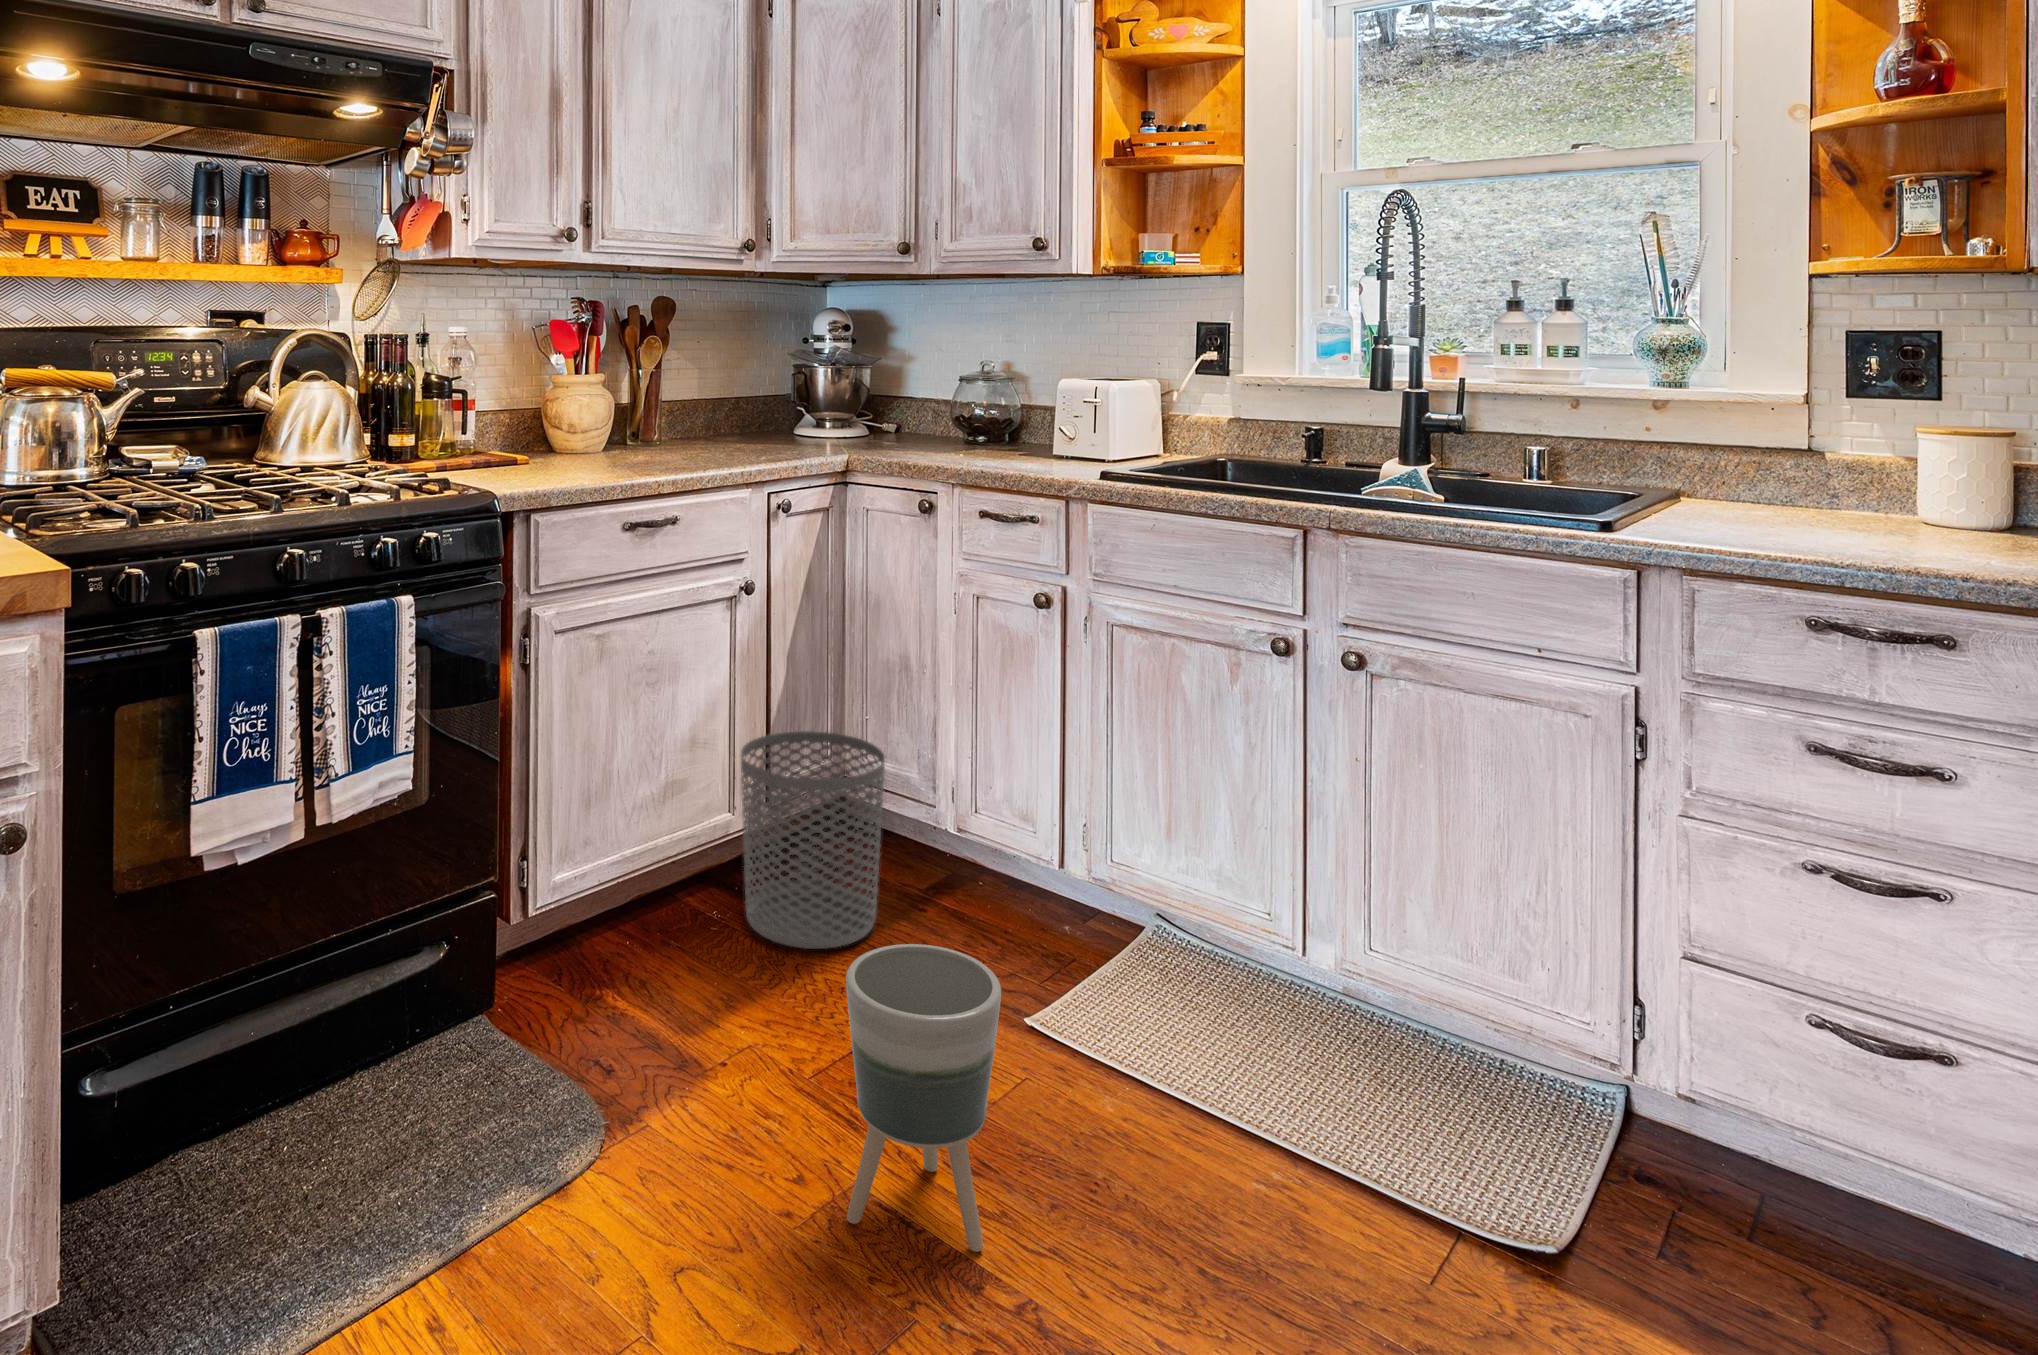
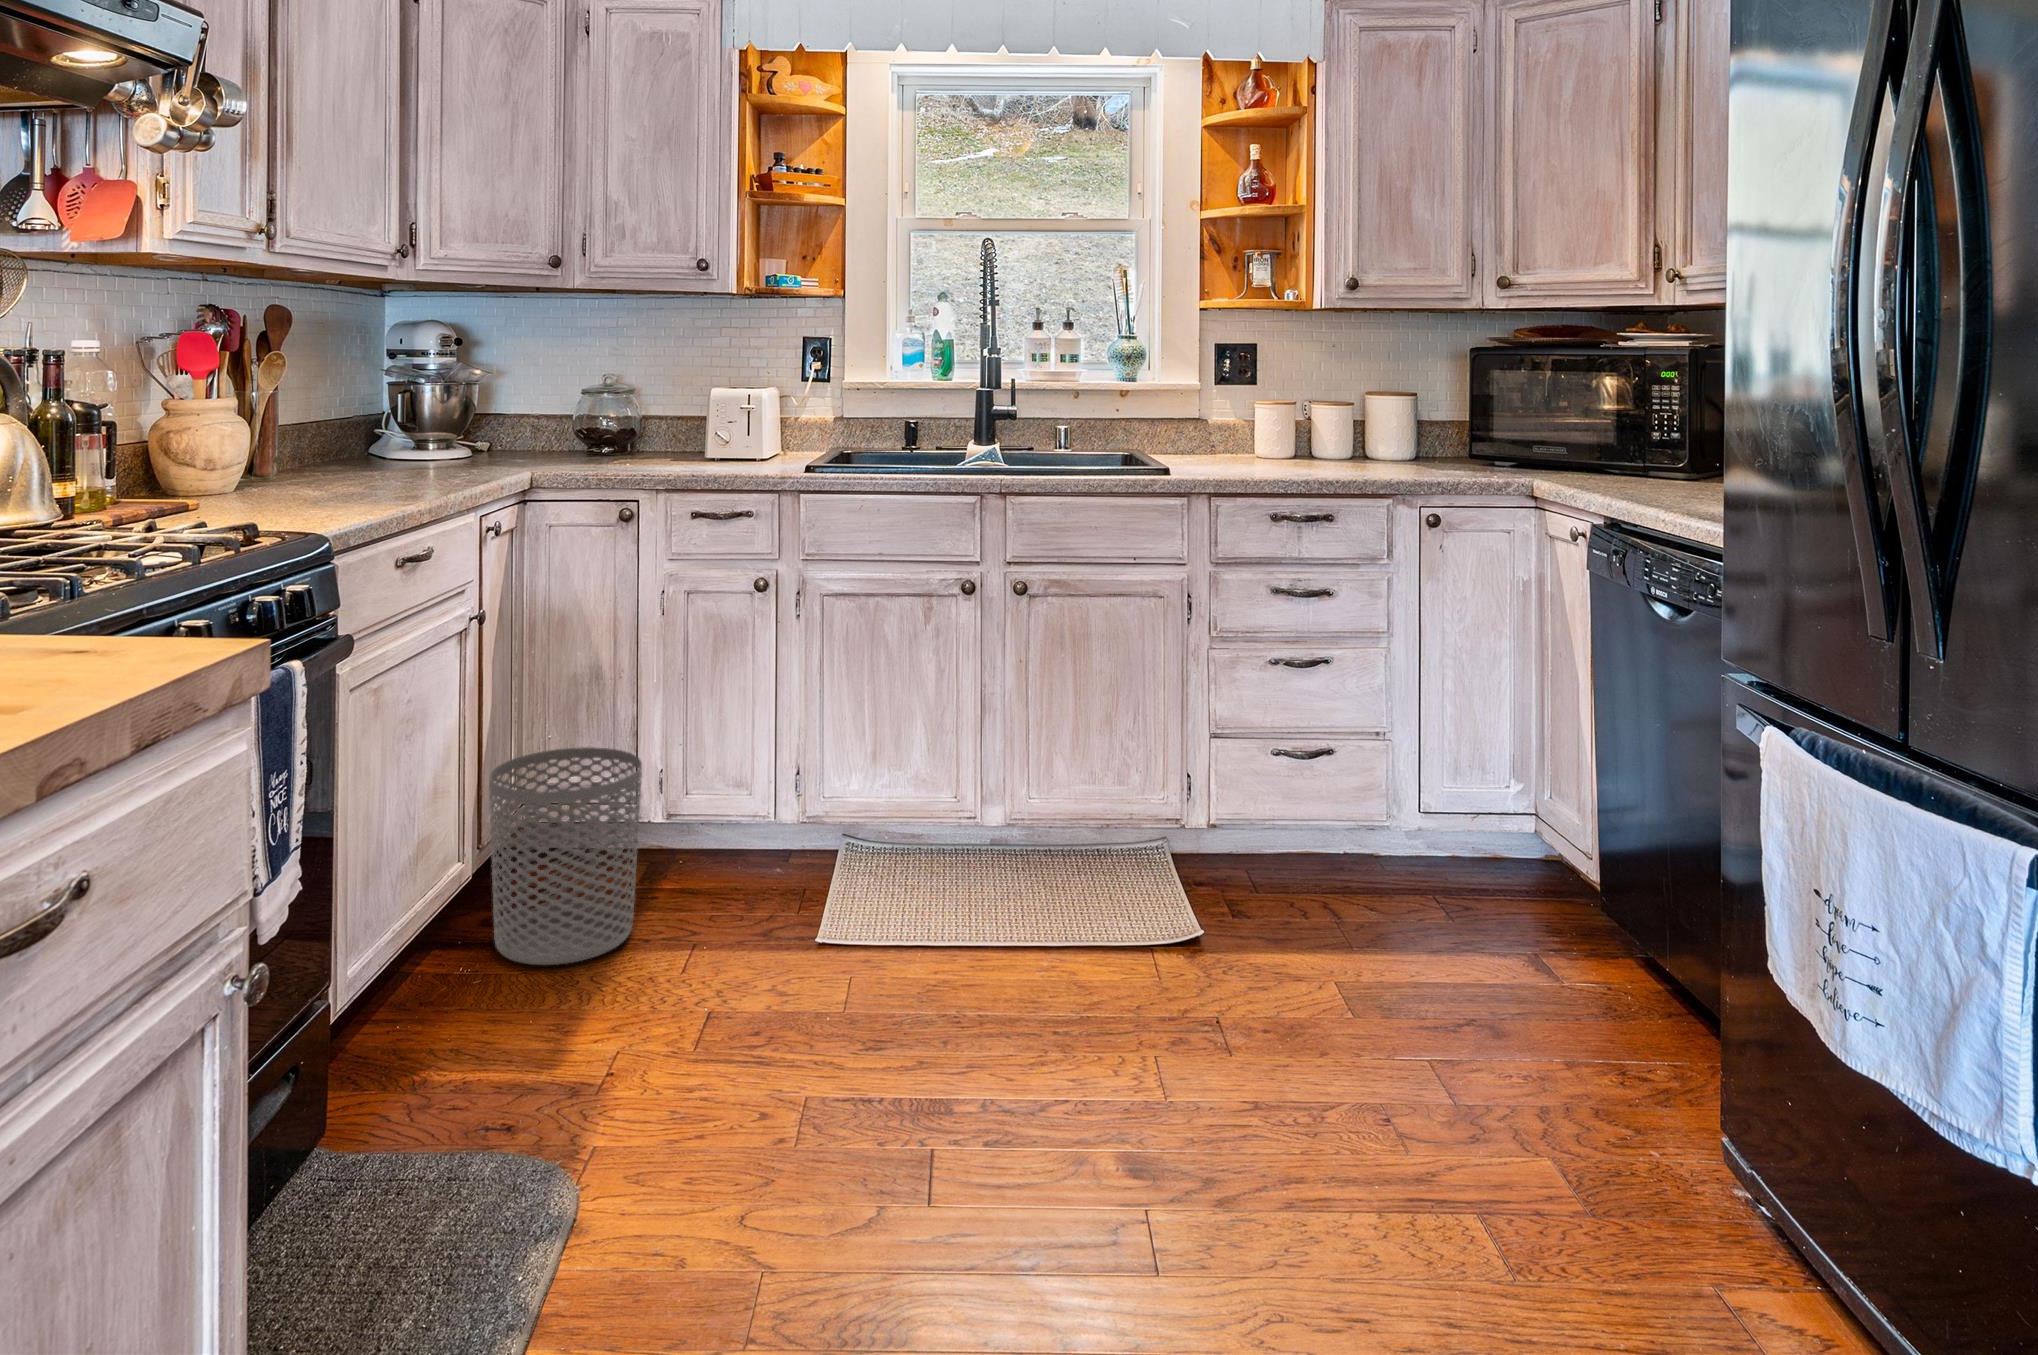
planter: present [846,944,1001,1252] -> none [809,864,940,1118]

